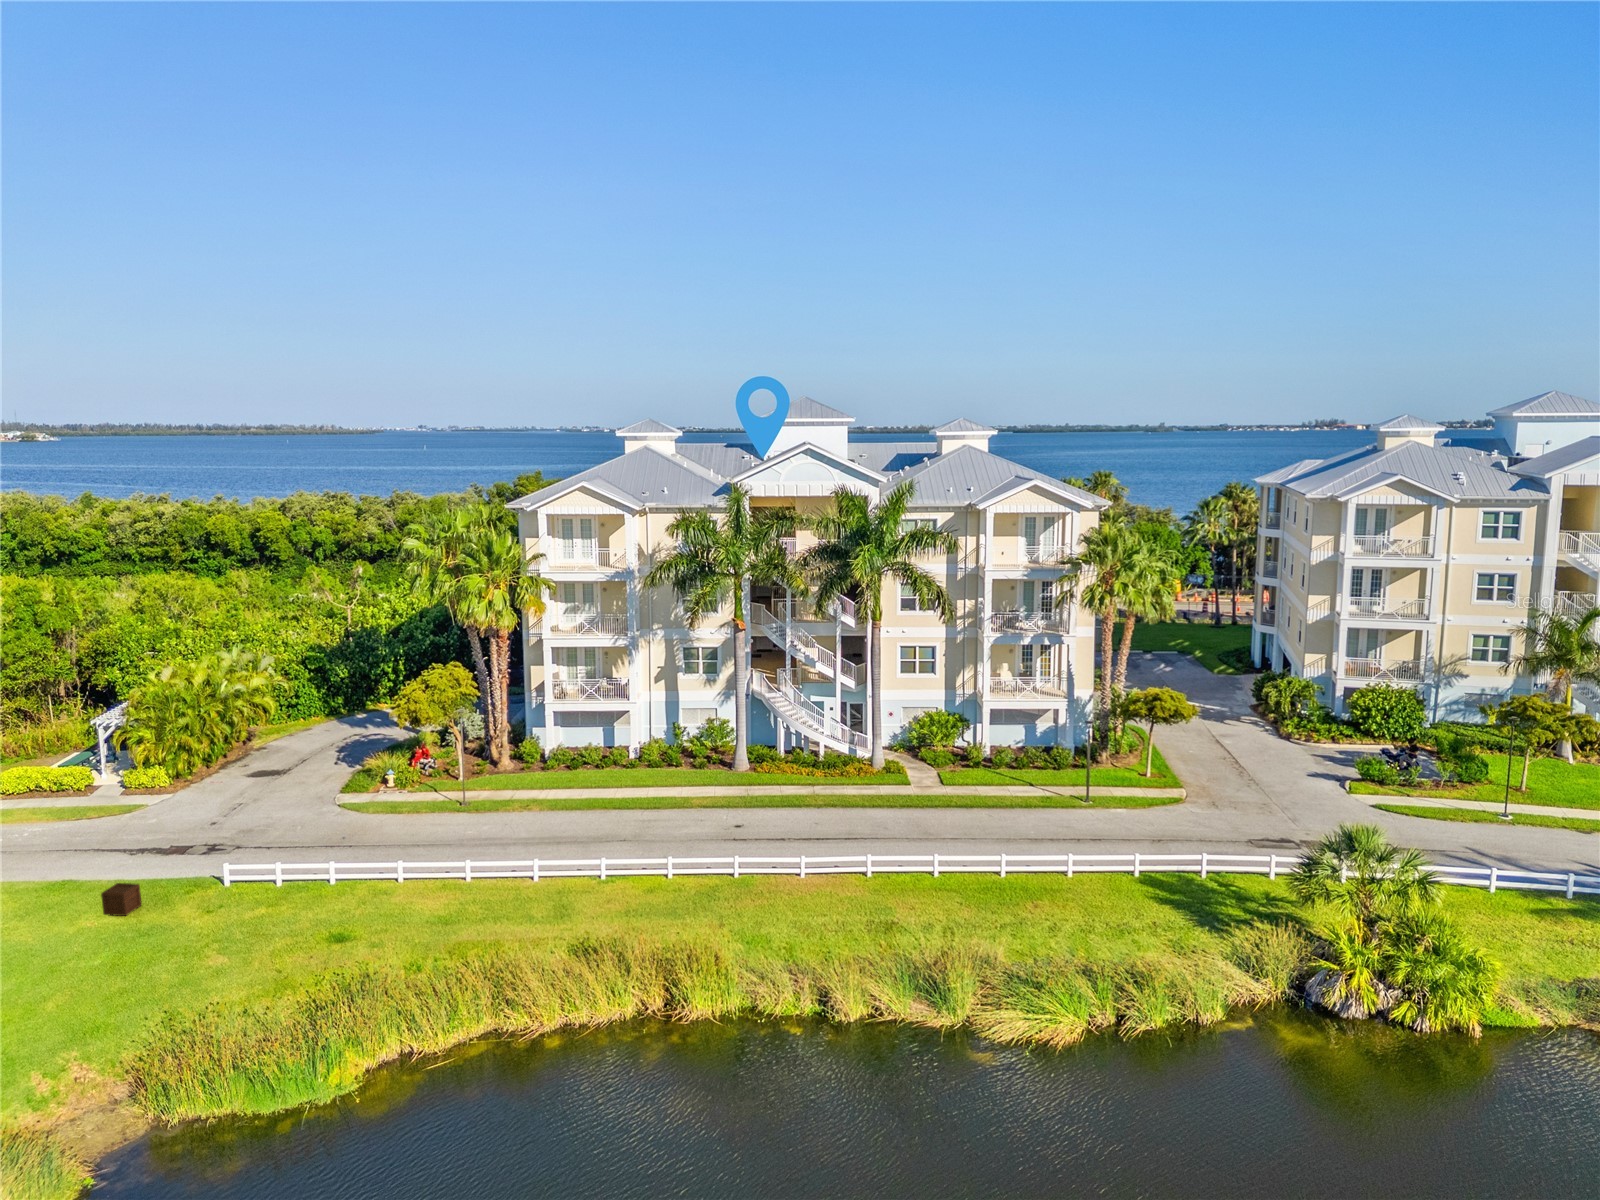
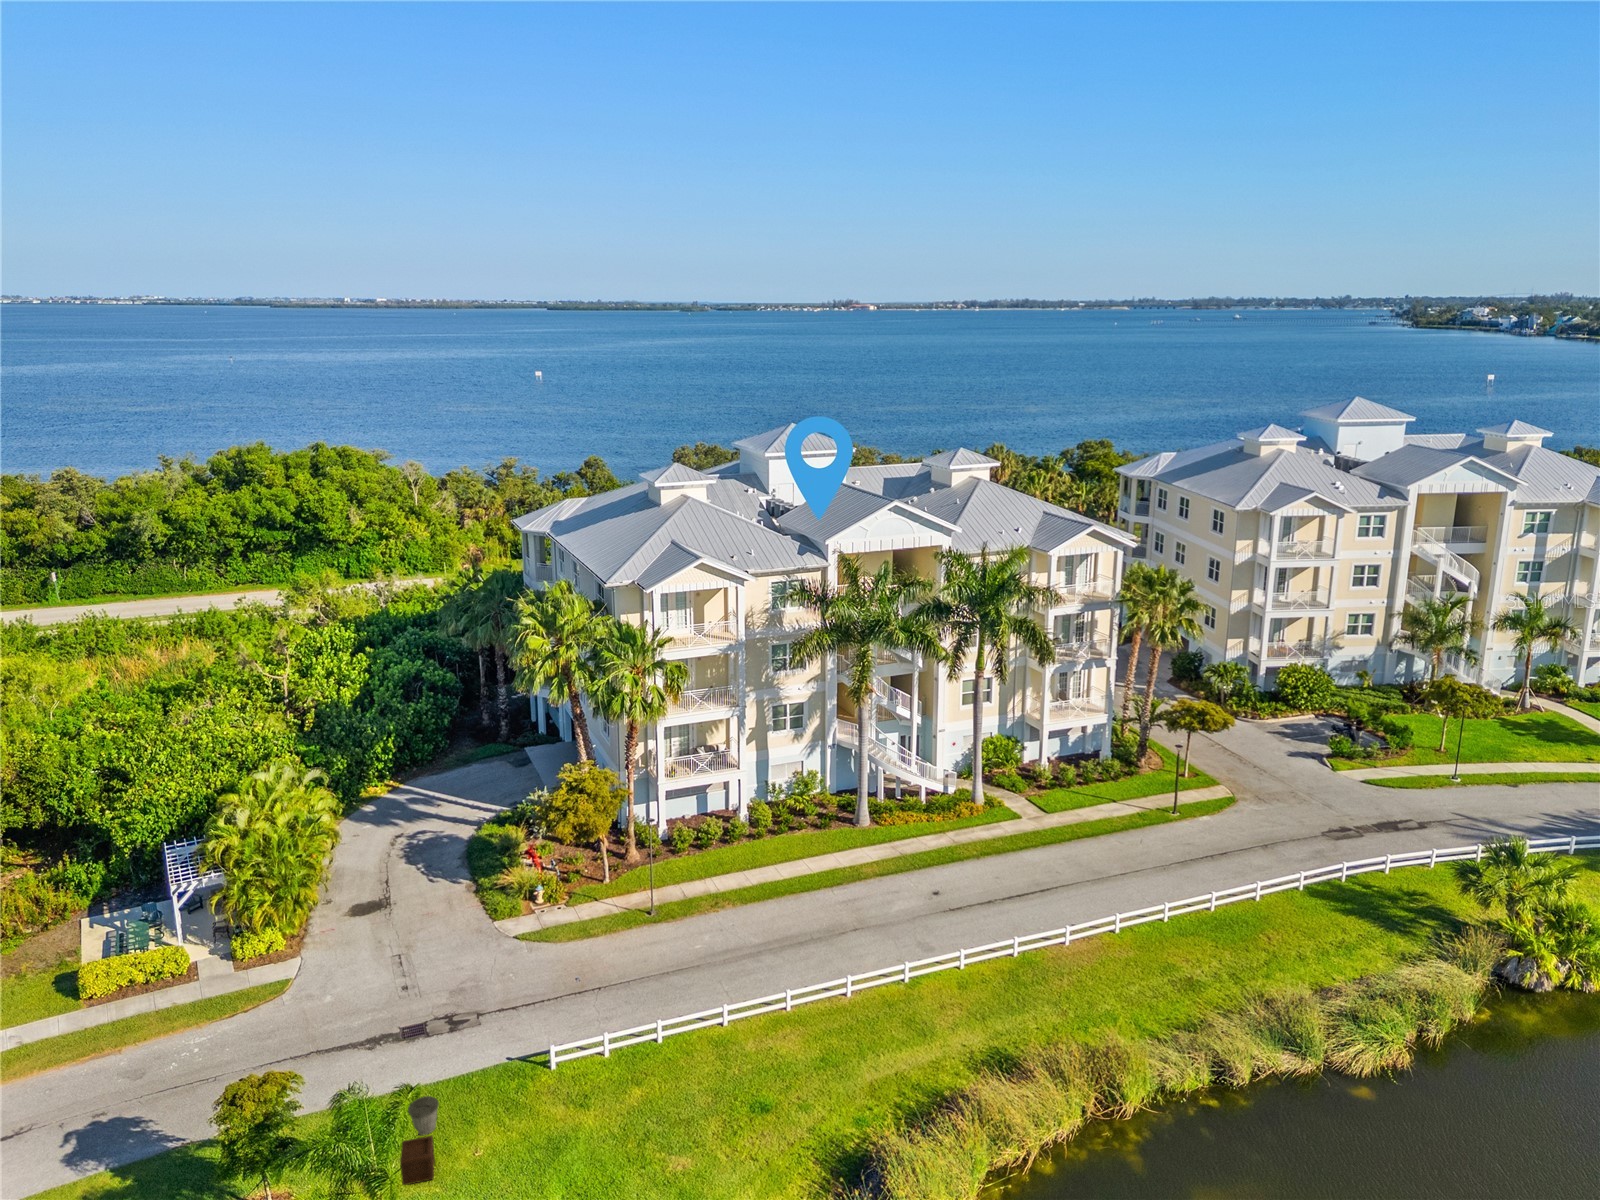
trash can: none [142,864,169,893] -> present [408,1096,439,1135]

